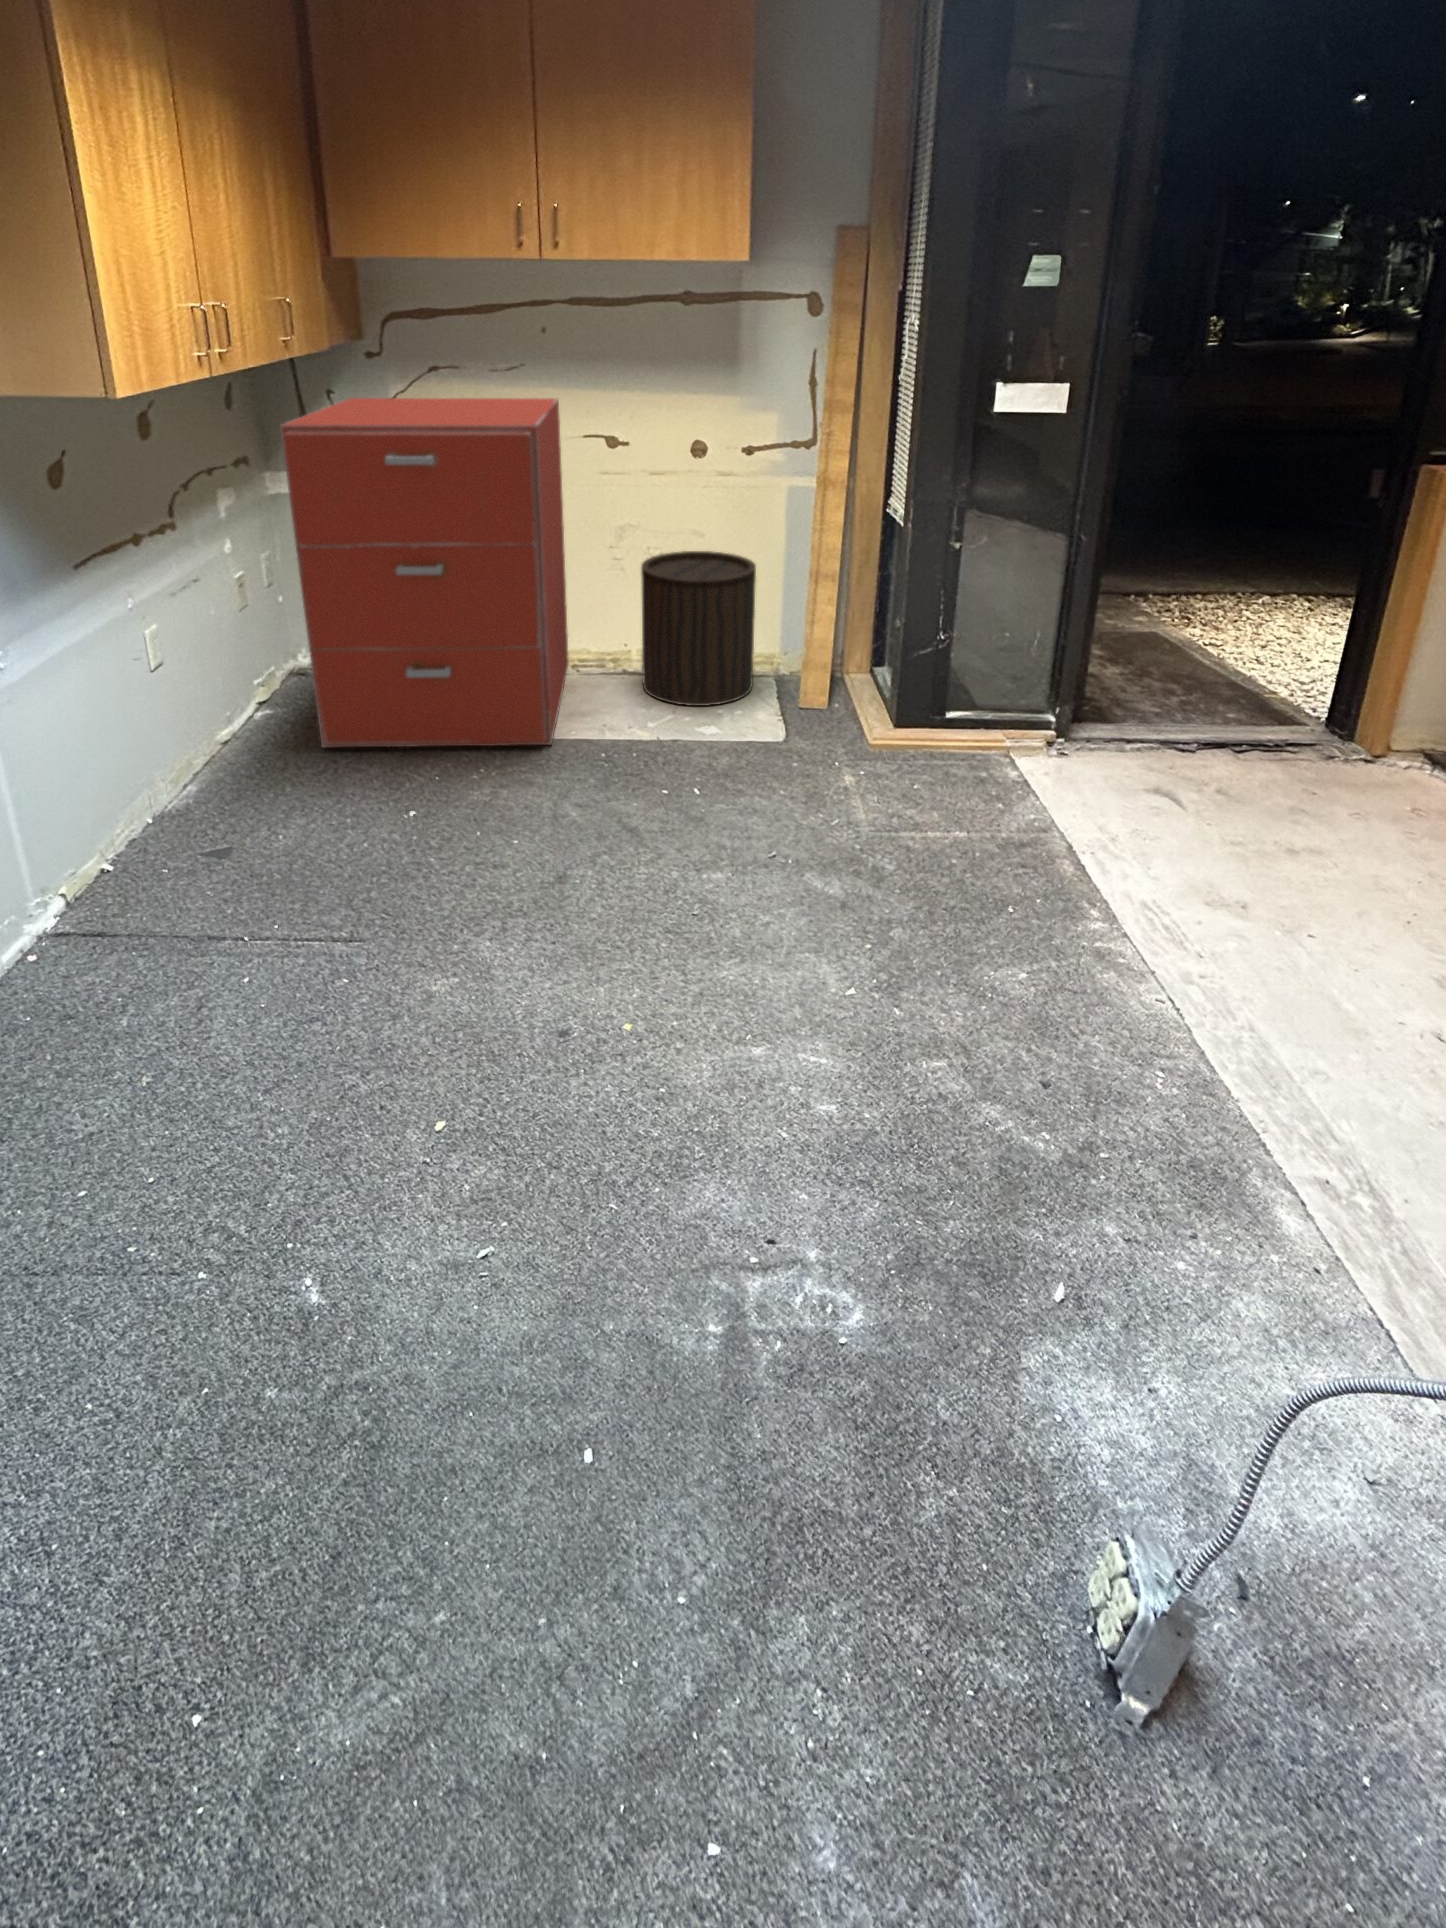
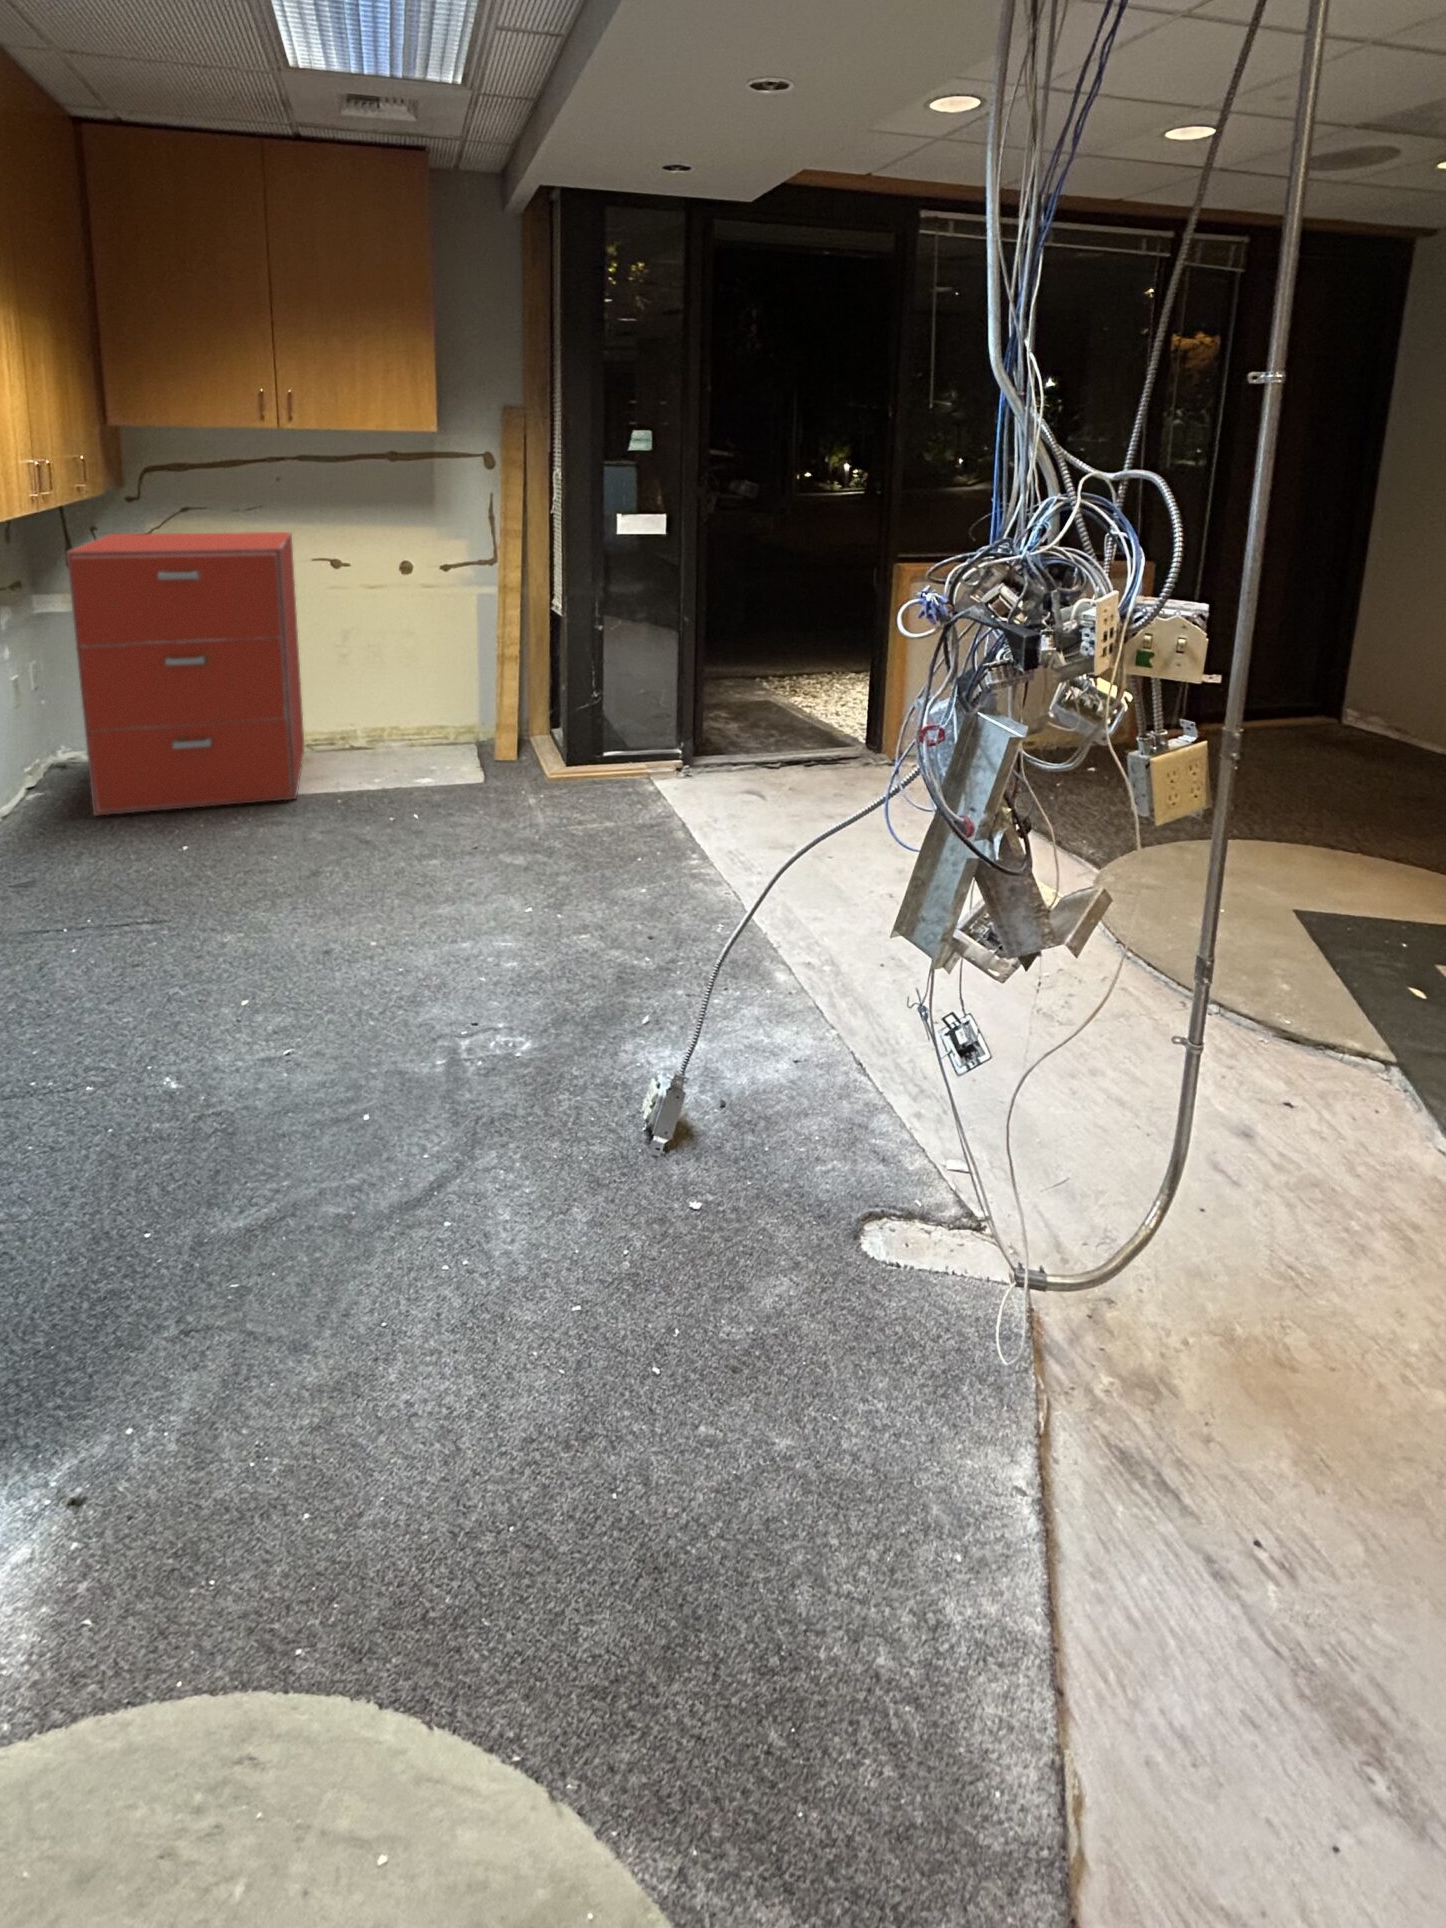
stool: present [641,551,756,706] -> none [365,648,460,767]

